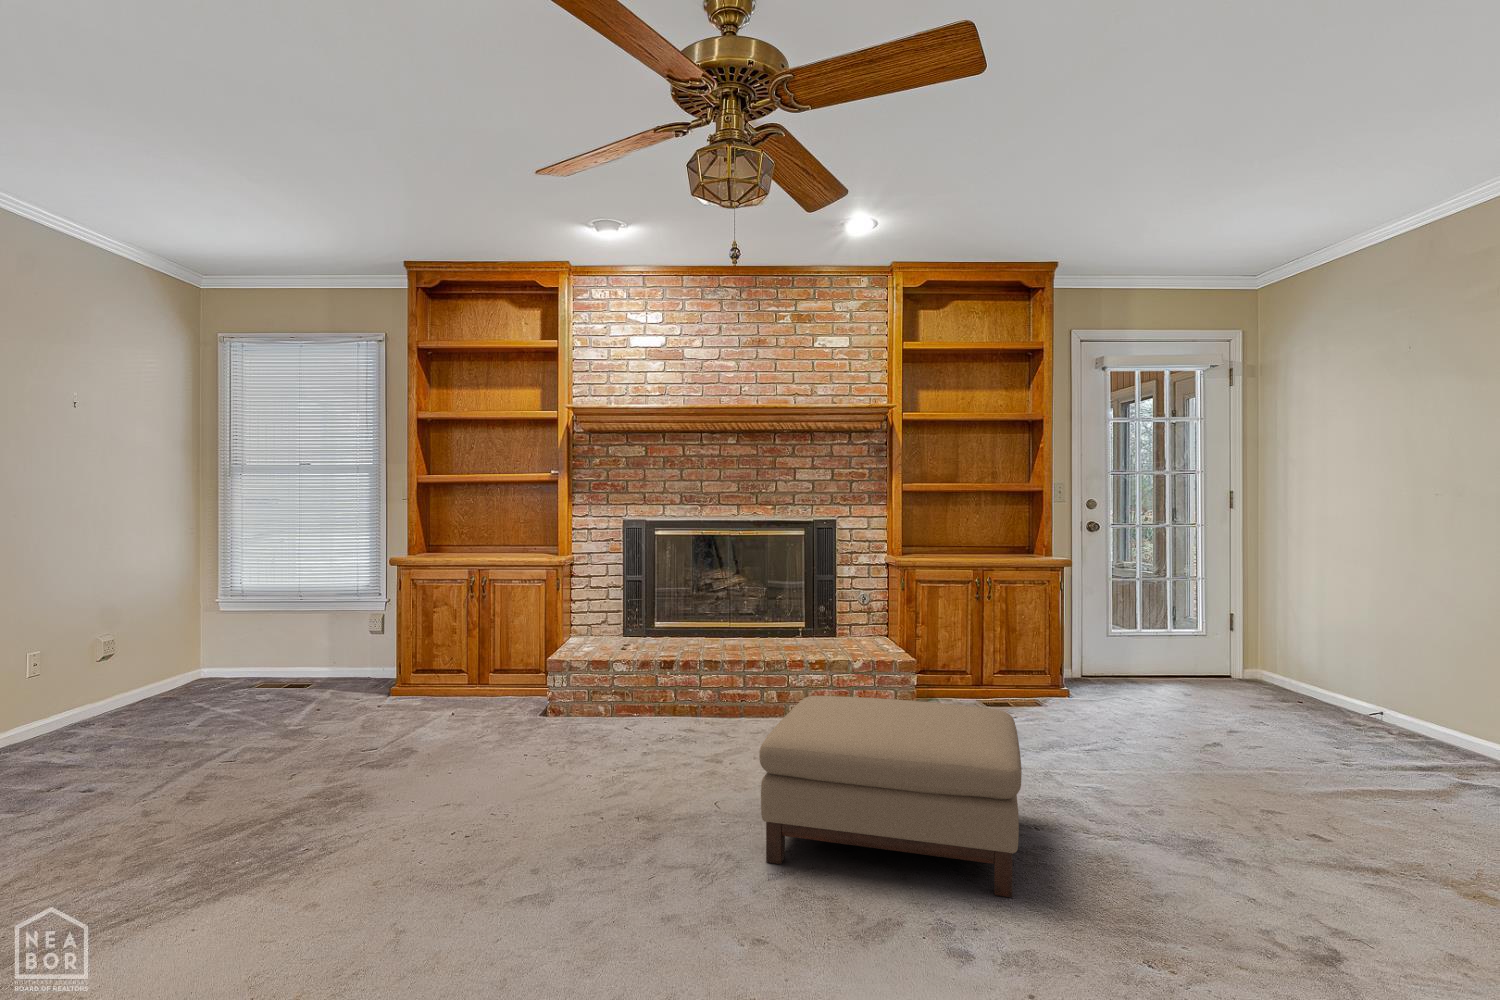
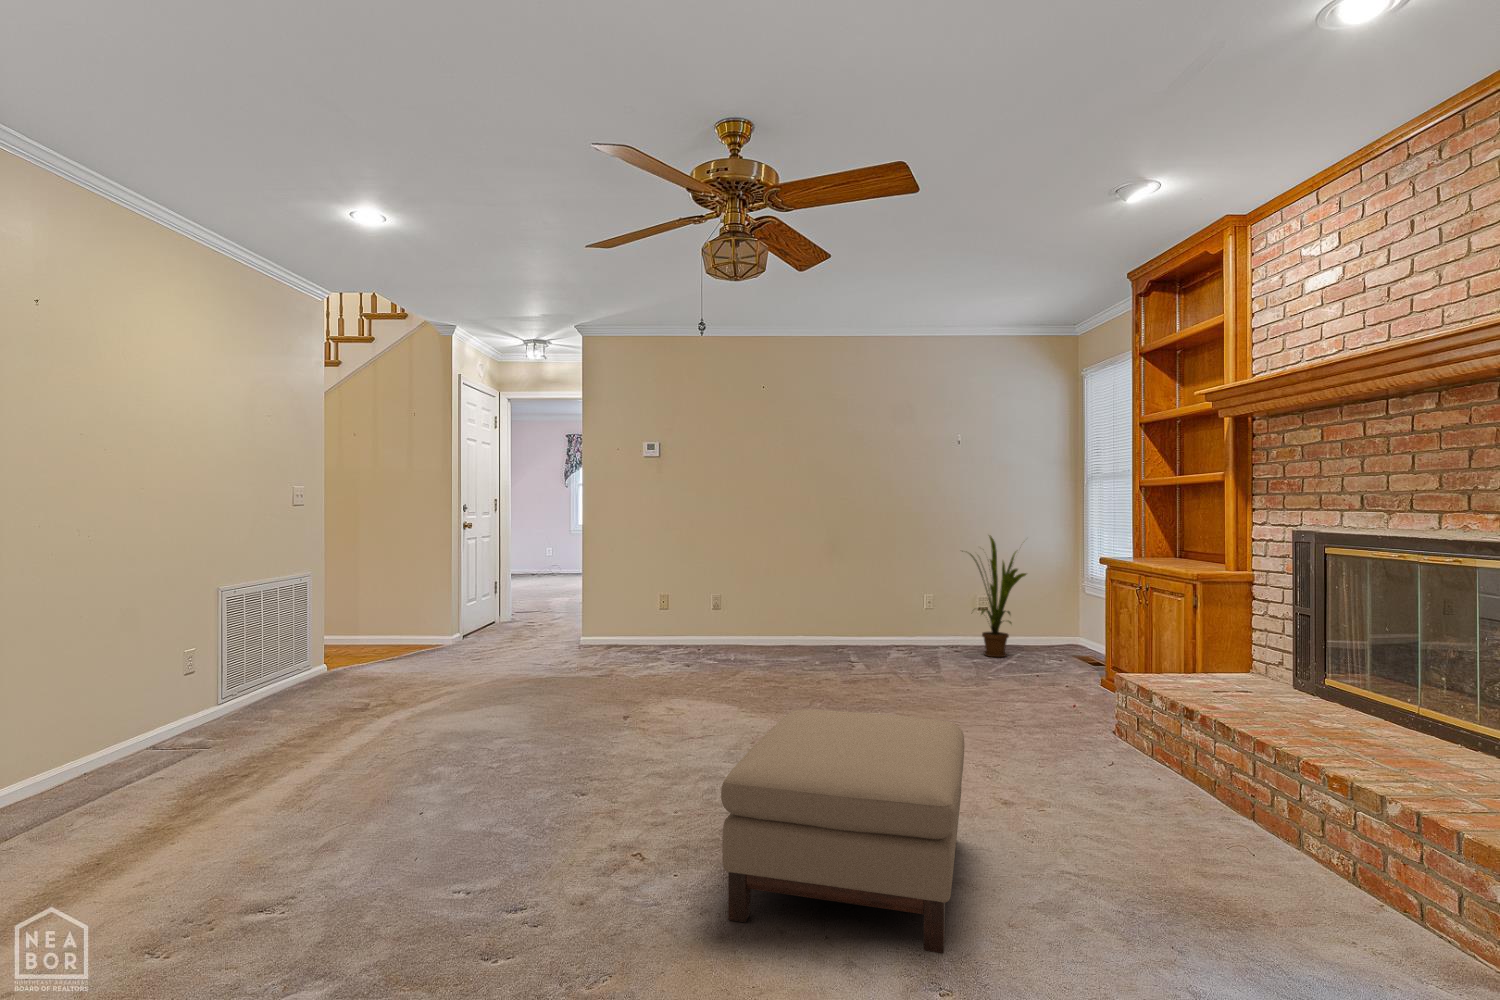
house plant: none [113,543,228,715] -> present [962,536,1026,657]

